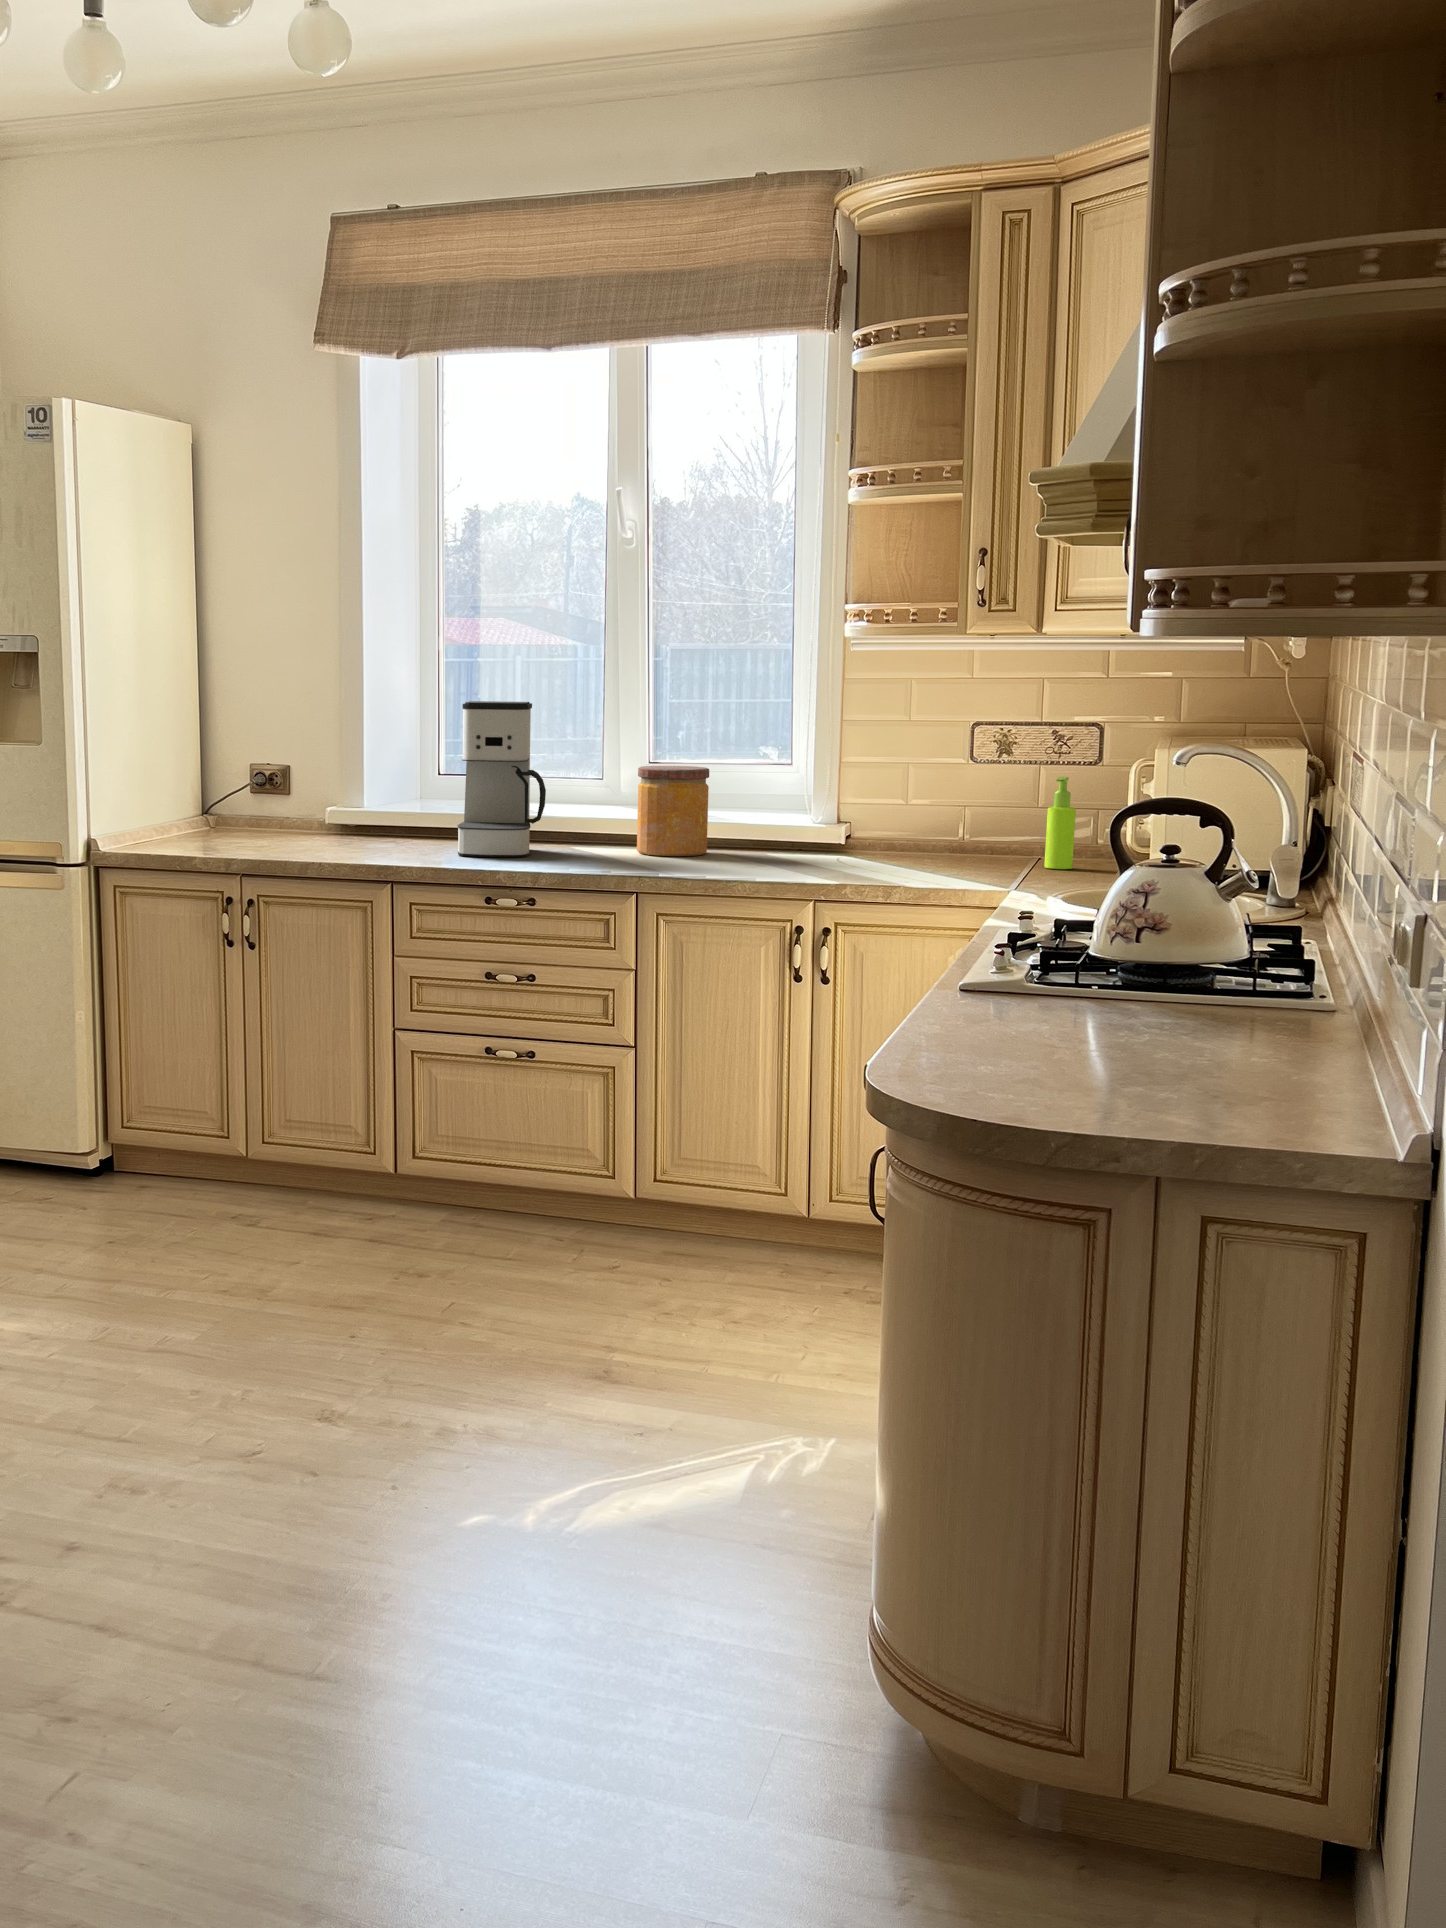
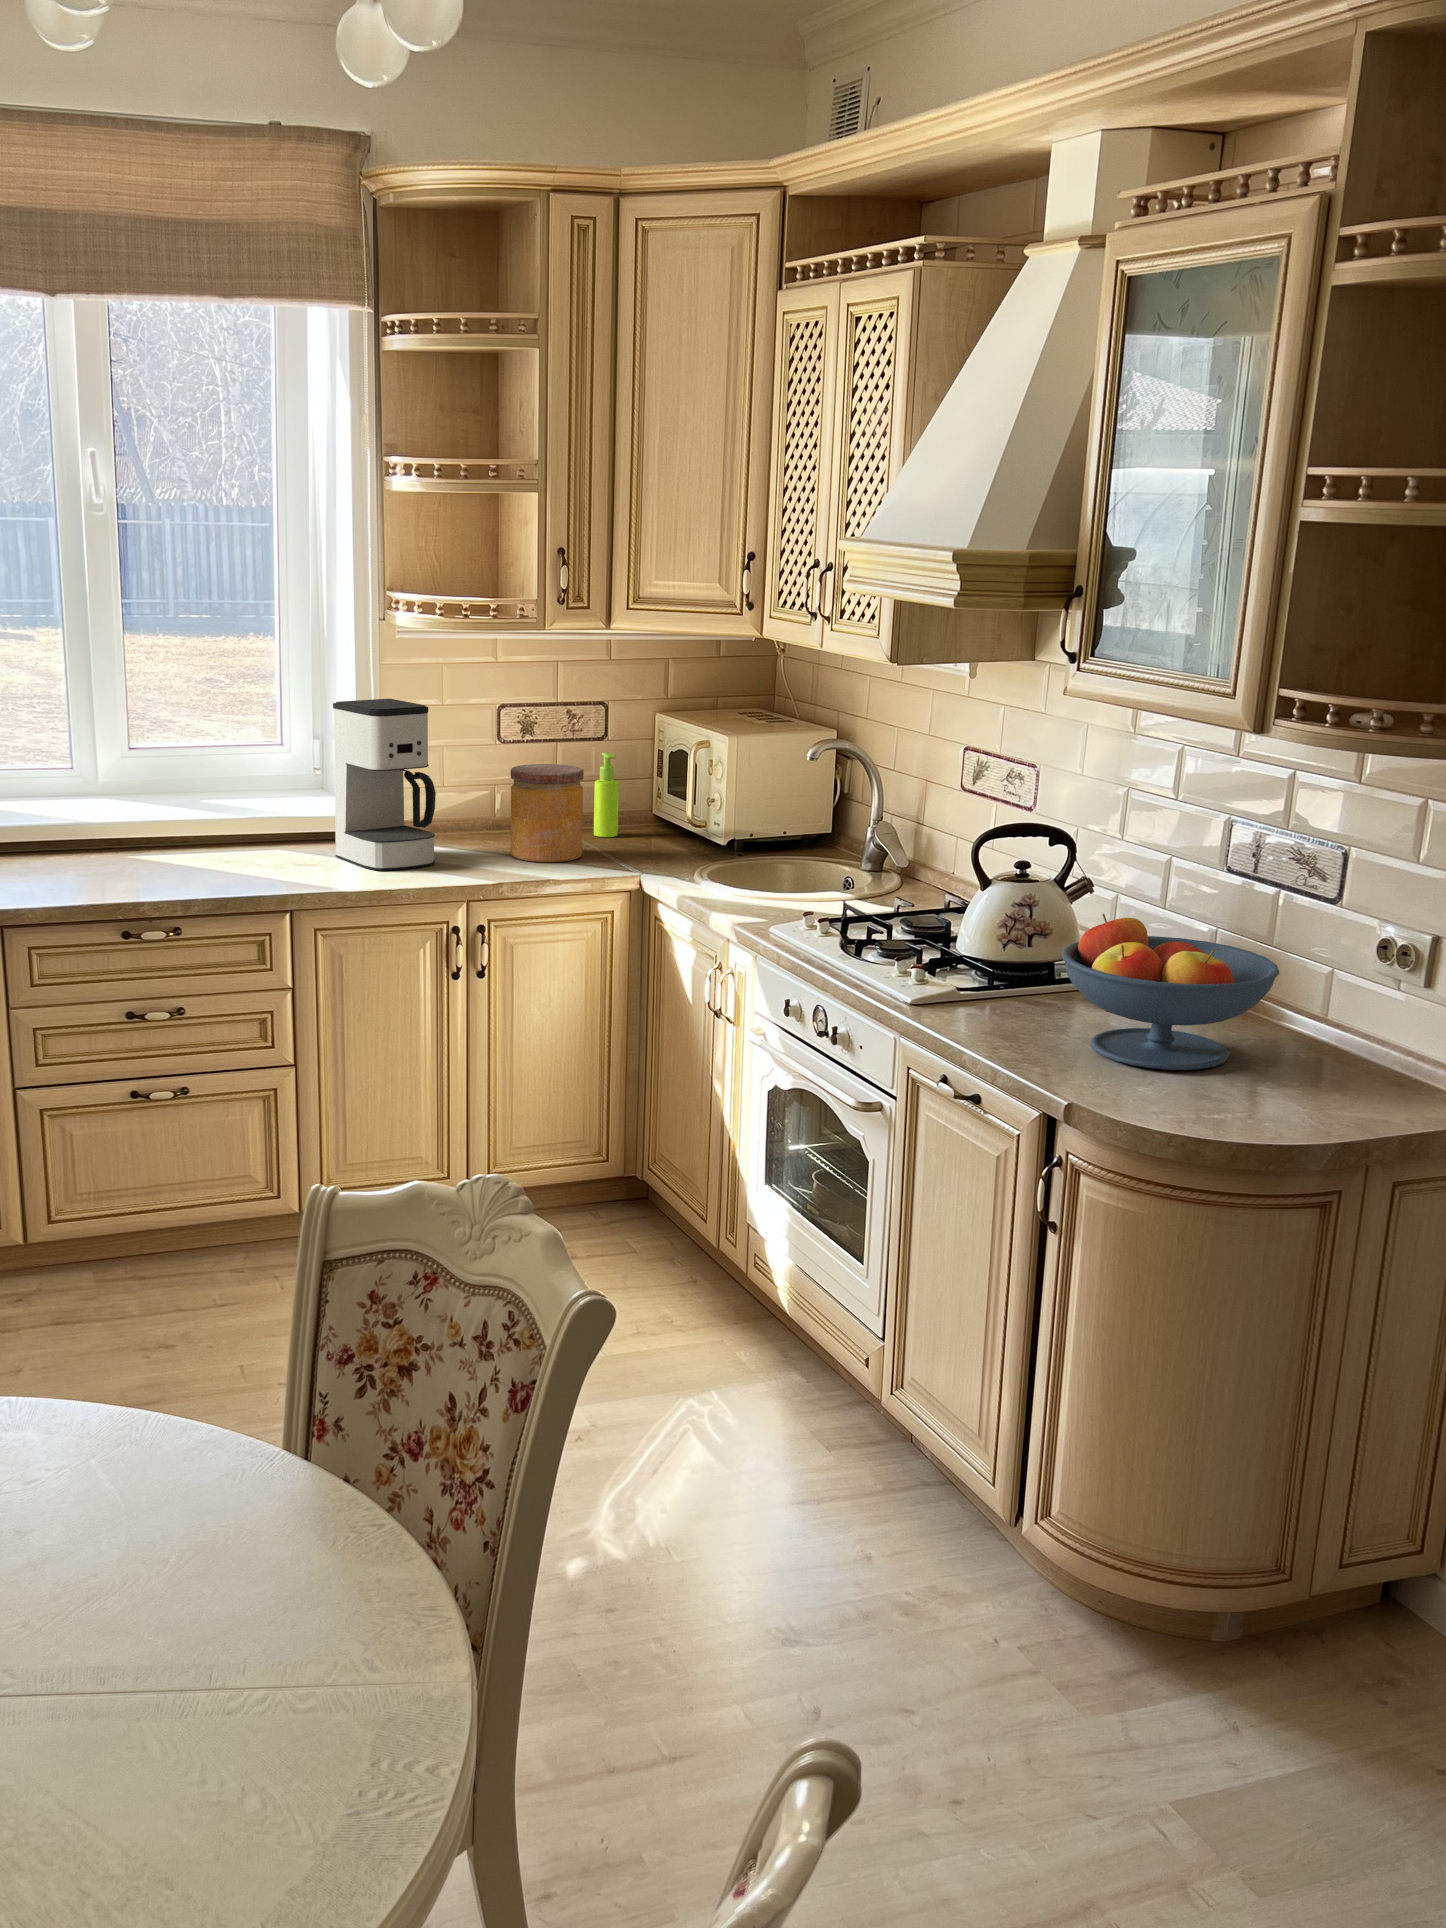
coffee maker: present [457,701,546,857] -> present [333,699,436,871]
jar: present [637,766,709,856] -> present [511,764,584,862]
fruit bowl: none [981,869,1281,1074] -> present [1062,914,1280,1070]

